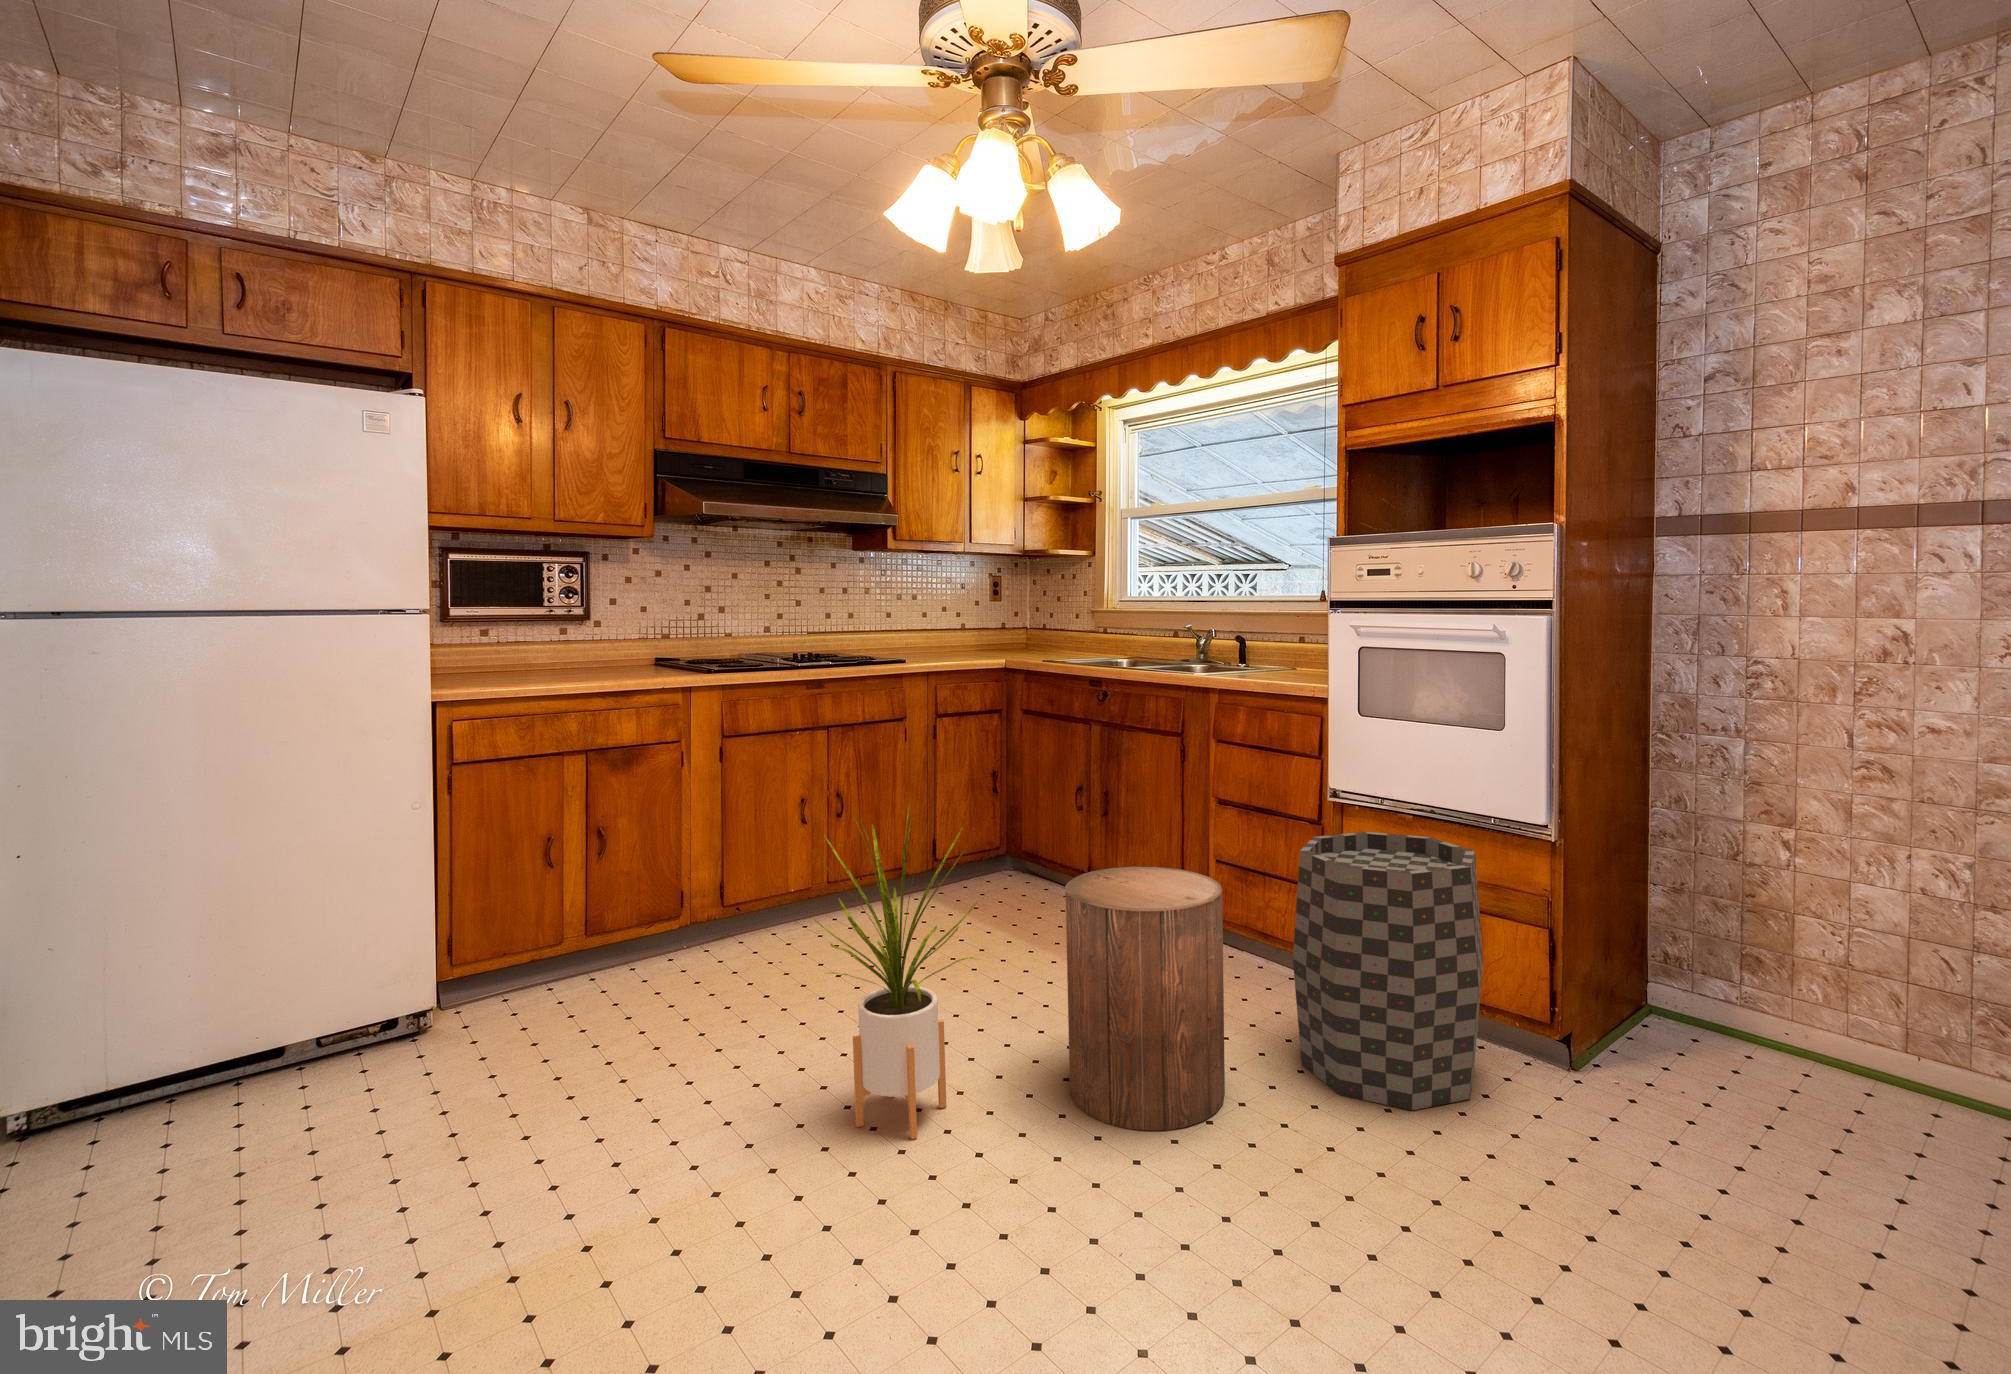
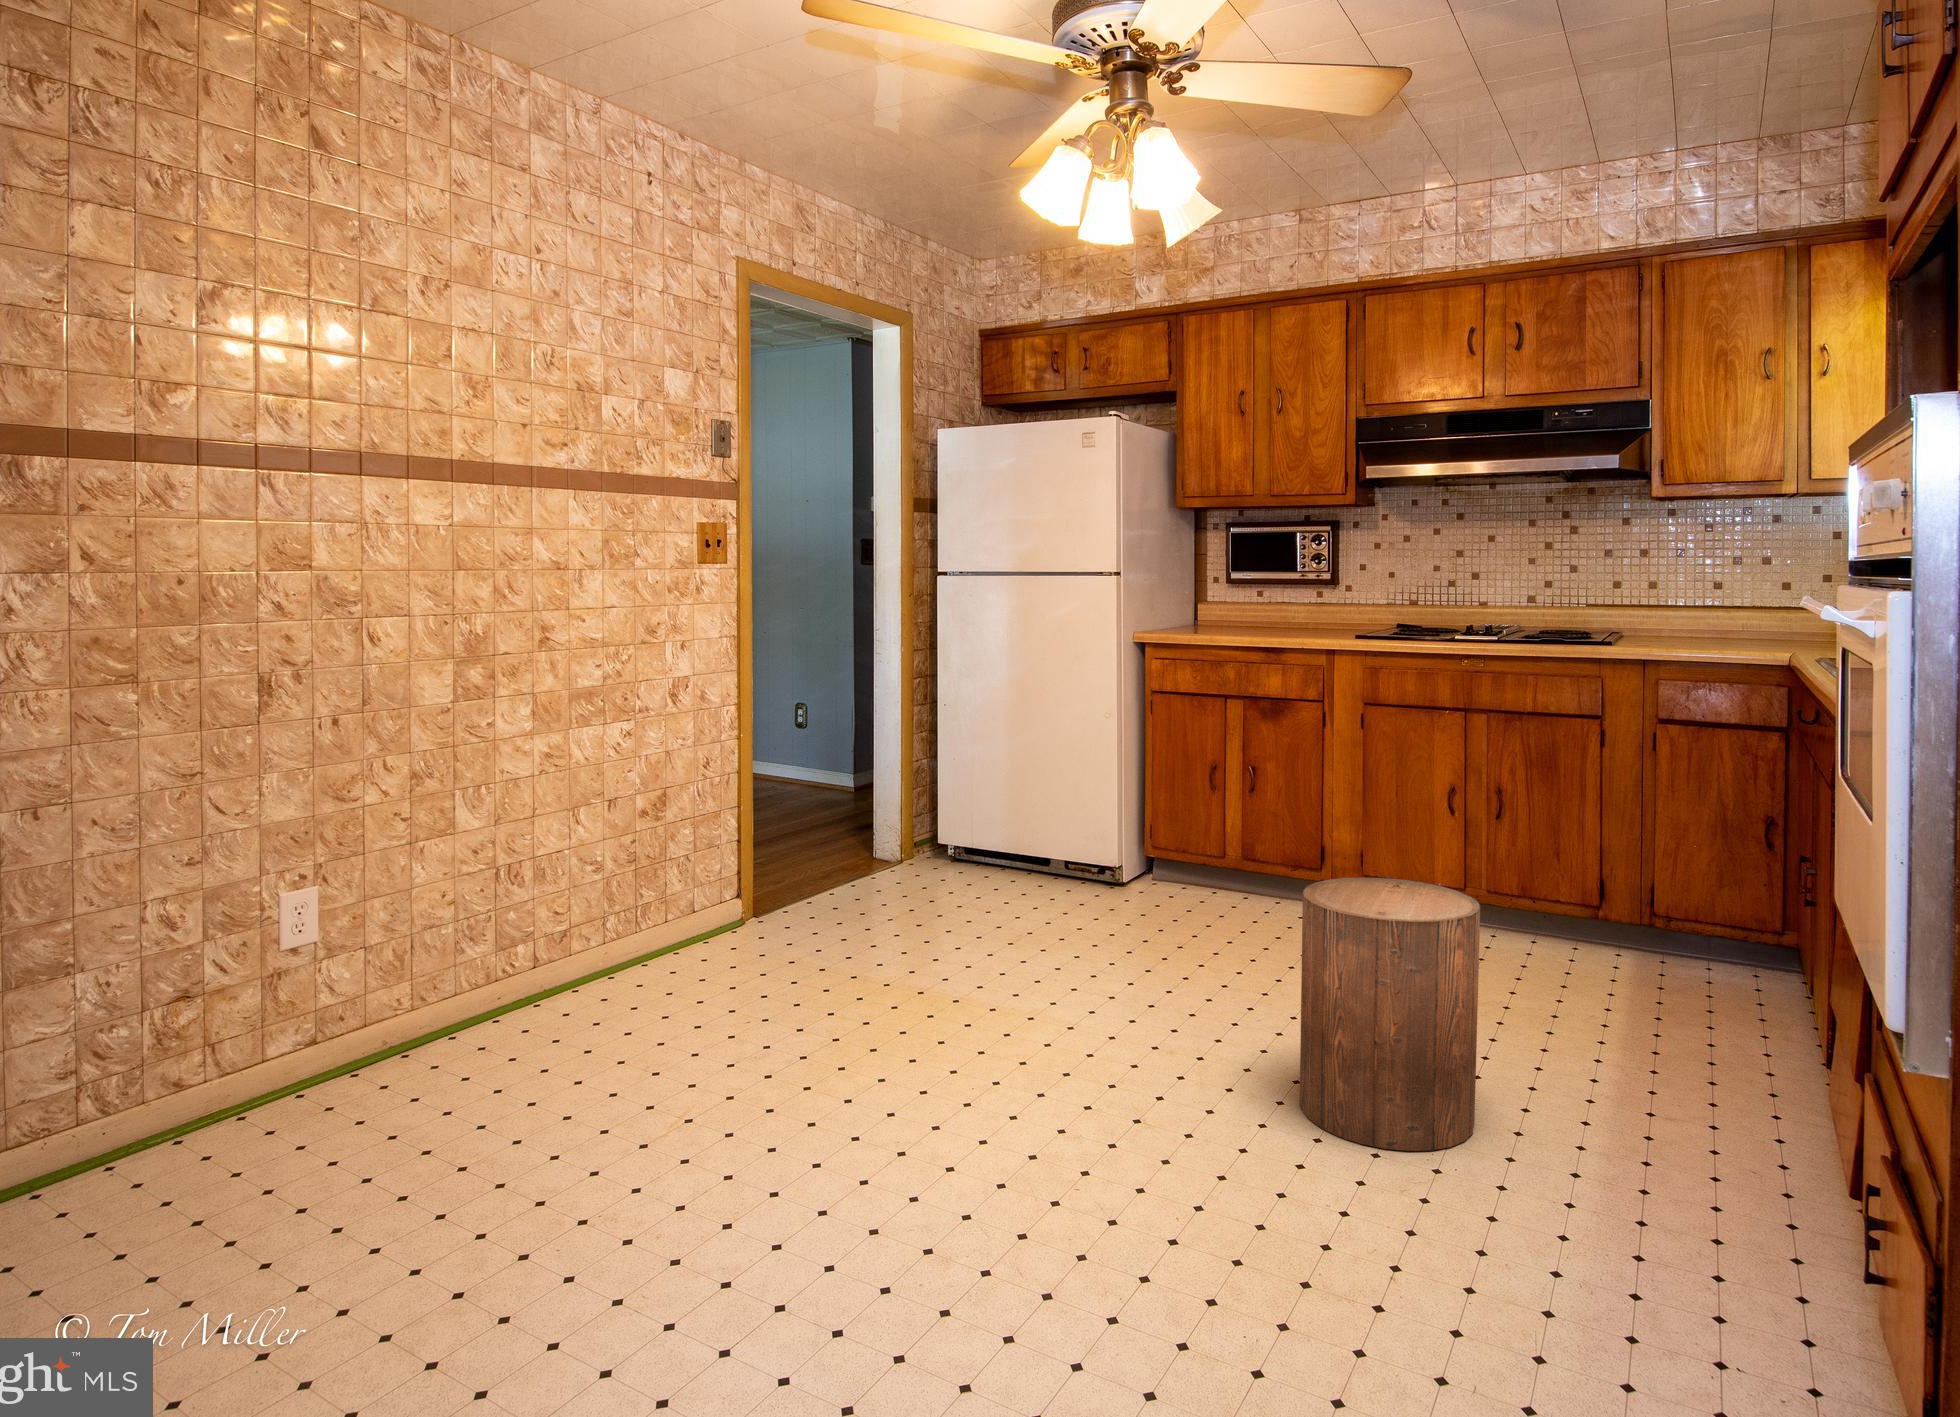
house plant: present [813,804,978,1139] -> none [1127,761,1283,1038]
trash can: present [1293,832,1483,1110] -> none [1523,920,1823,1319]

